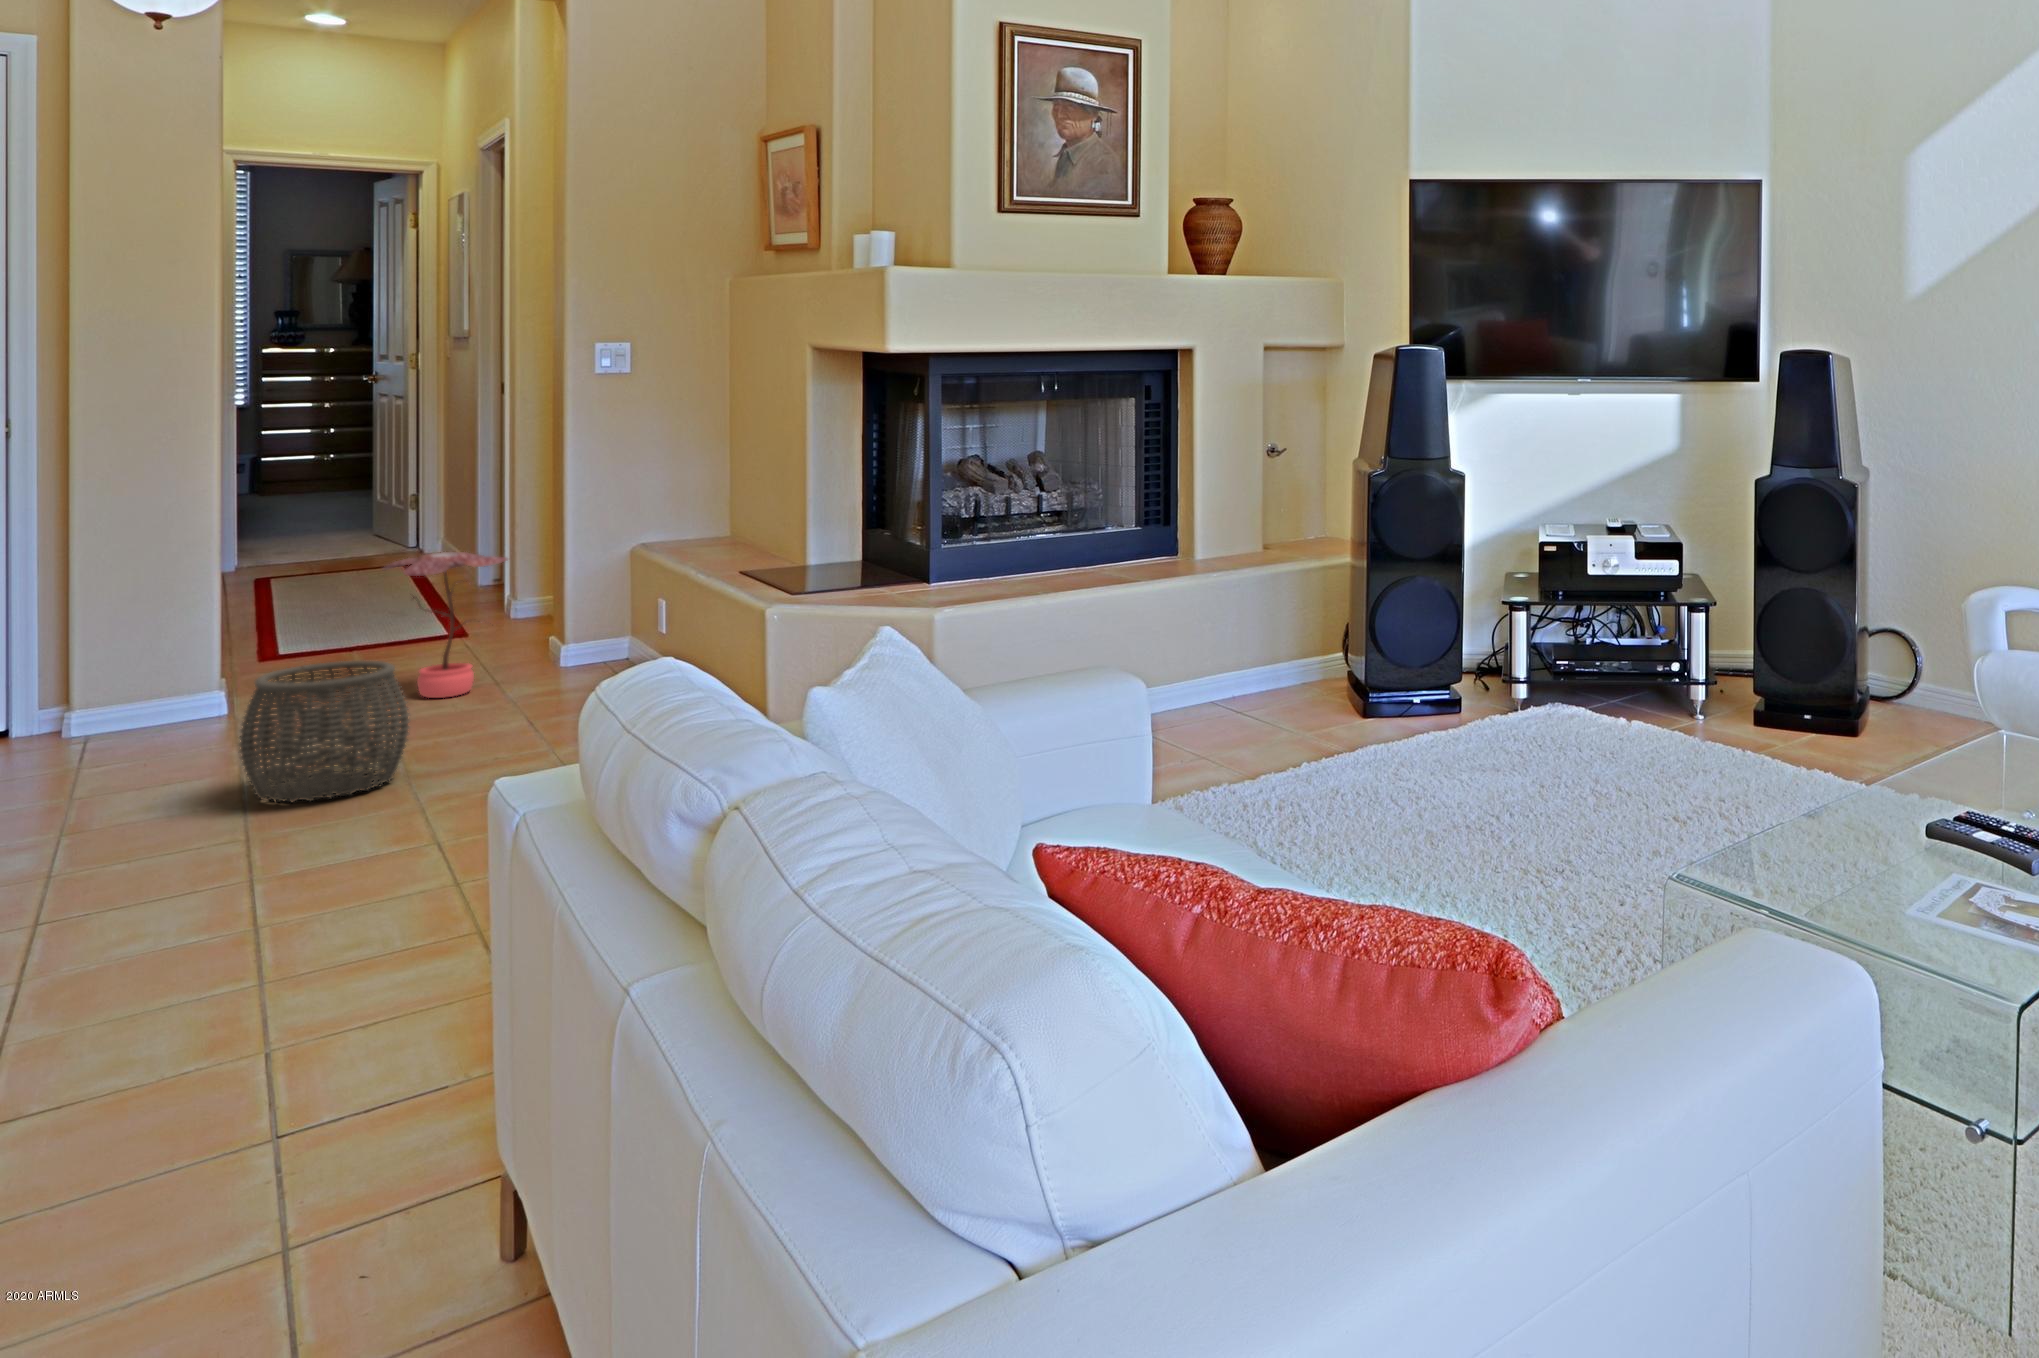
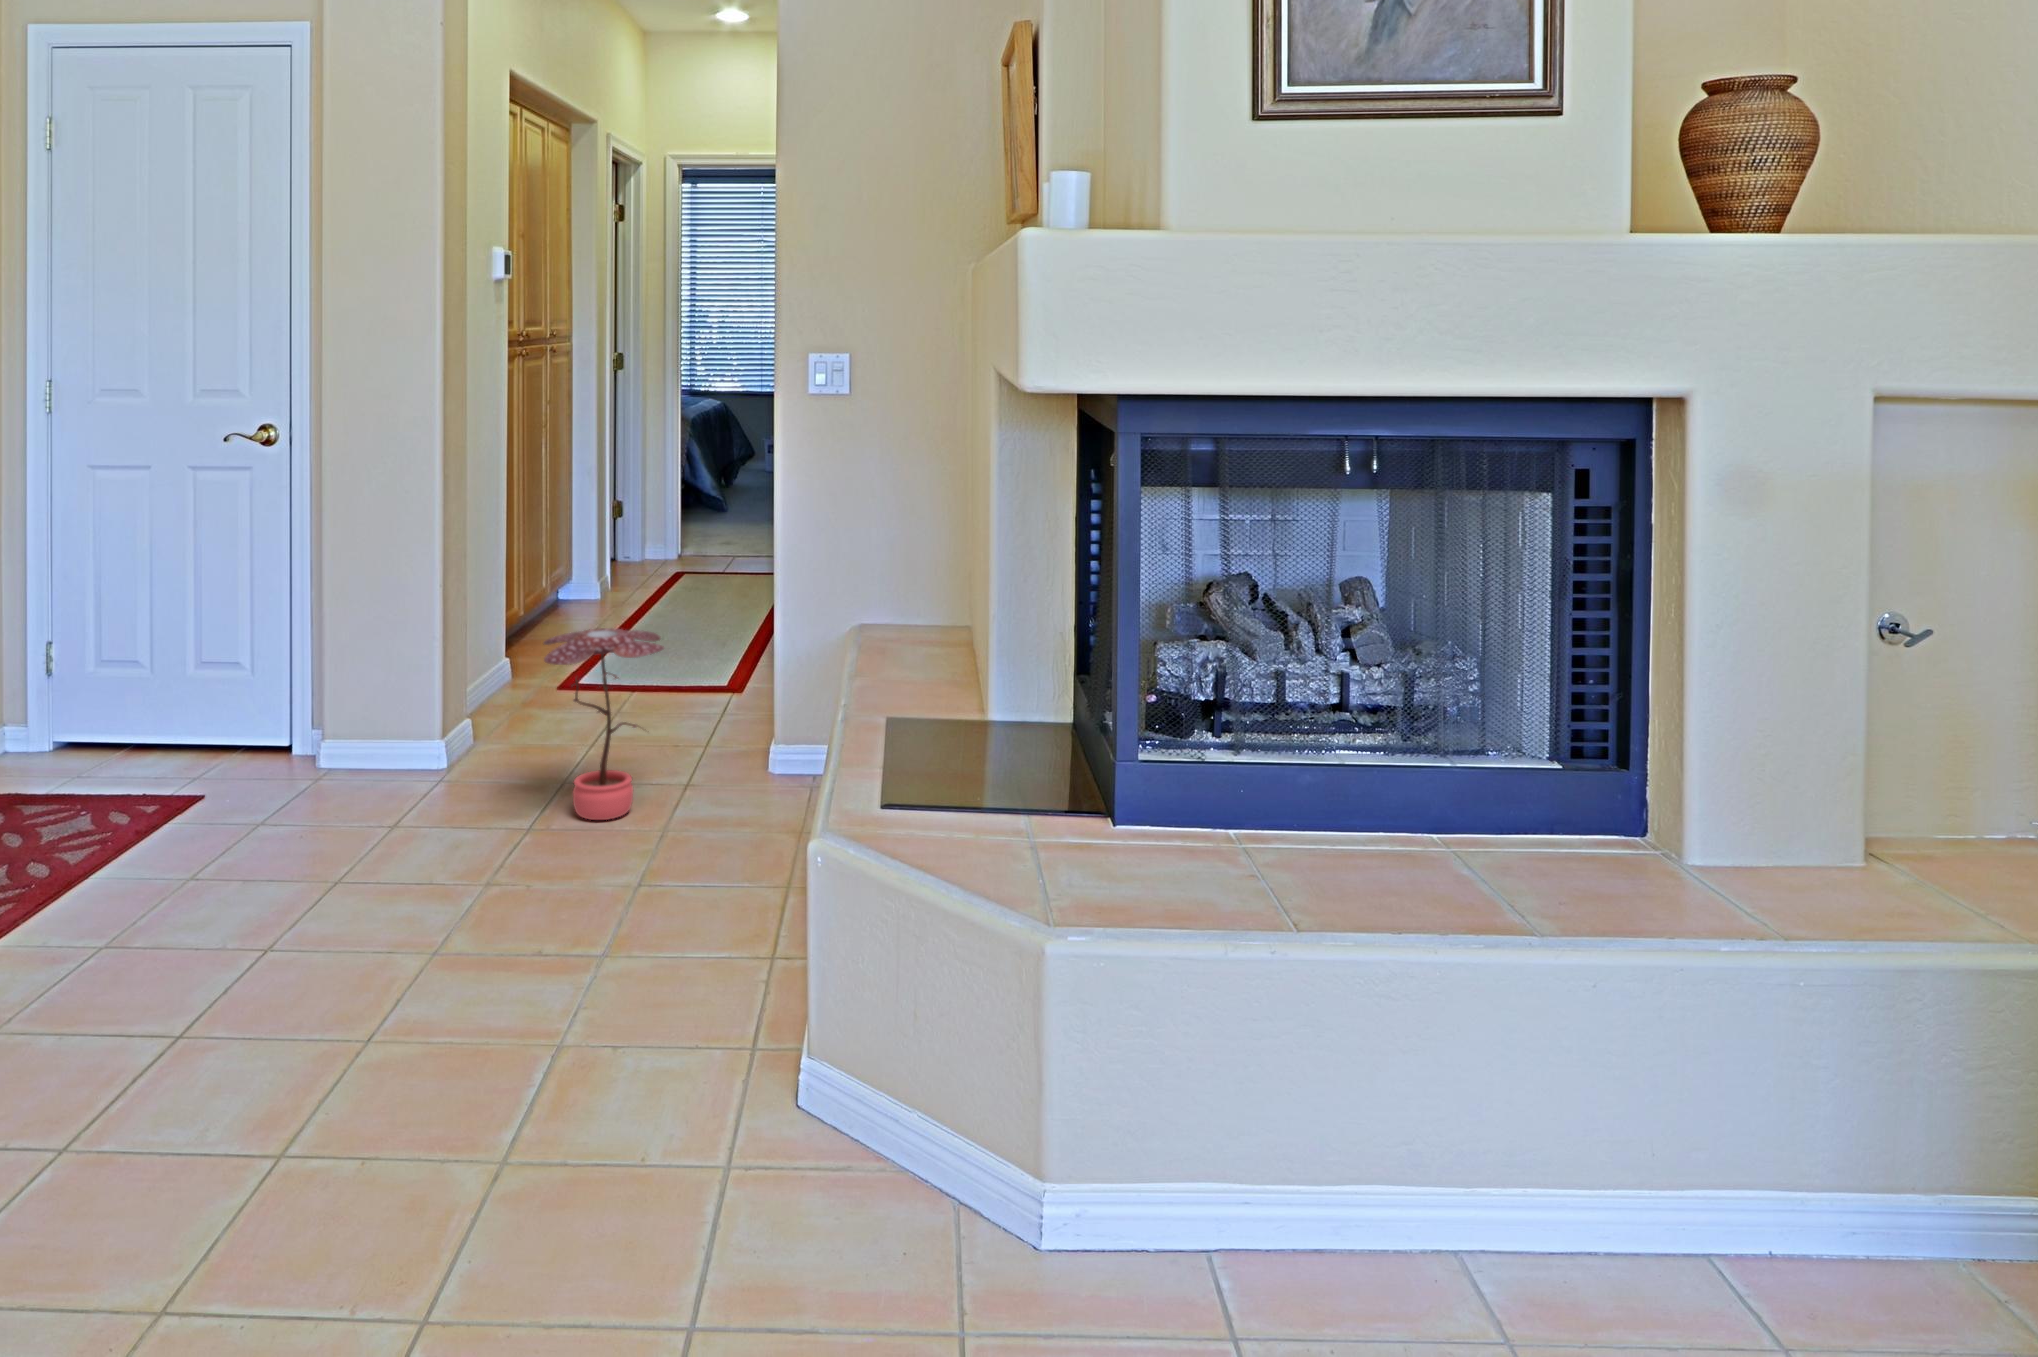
woven basket: present [239,661,410,803] -> none [184,811,391,1033]

